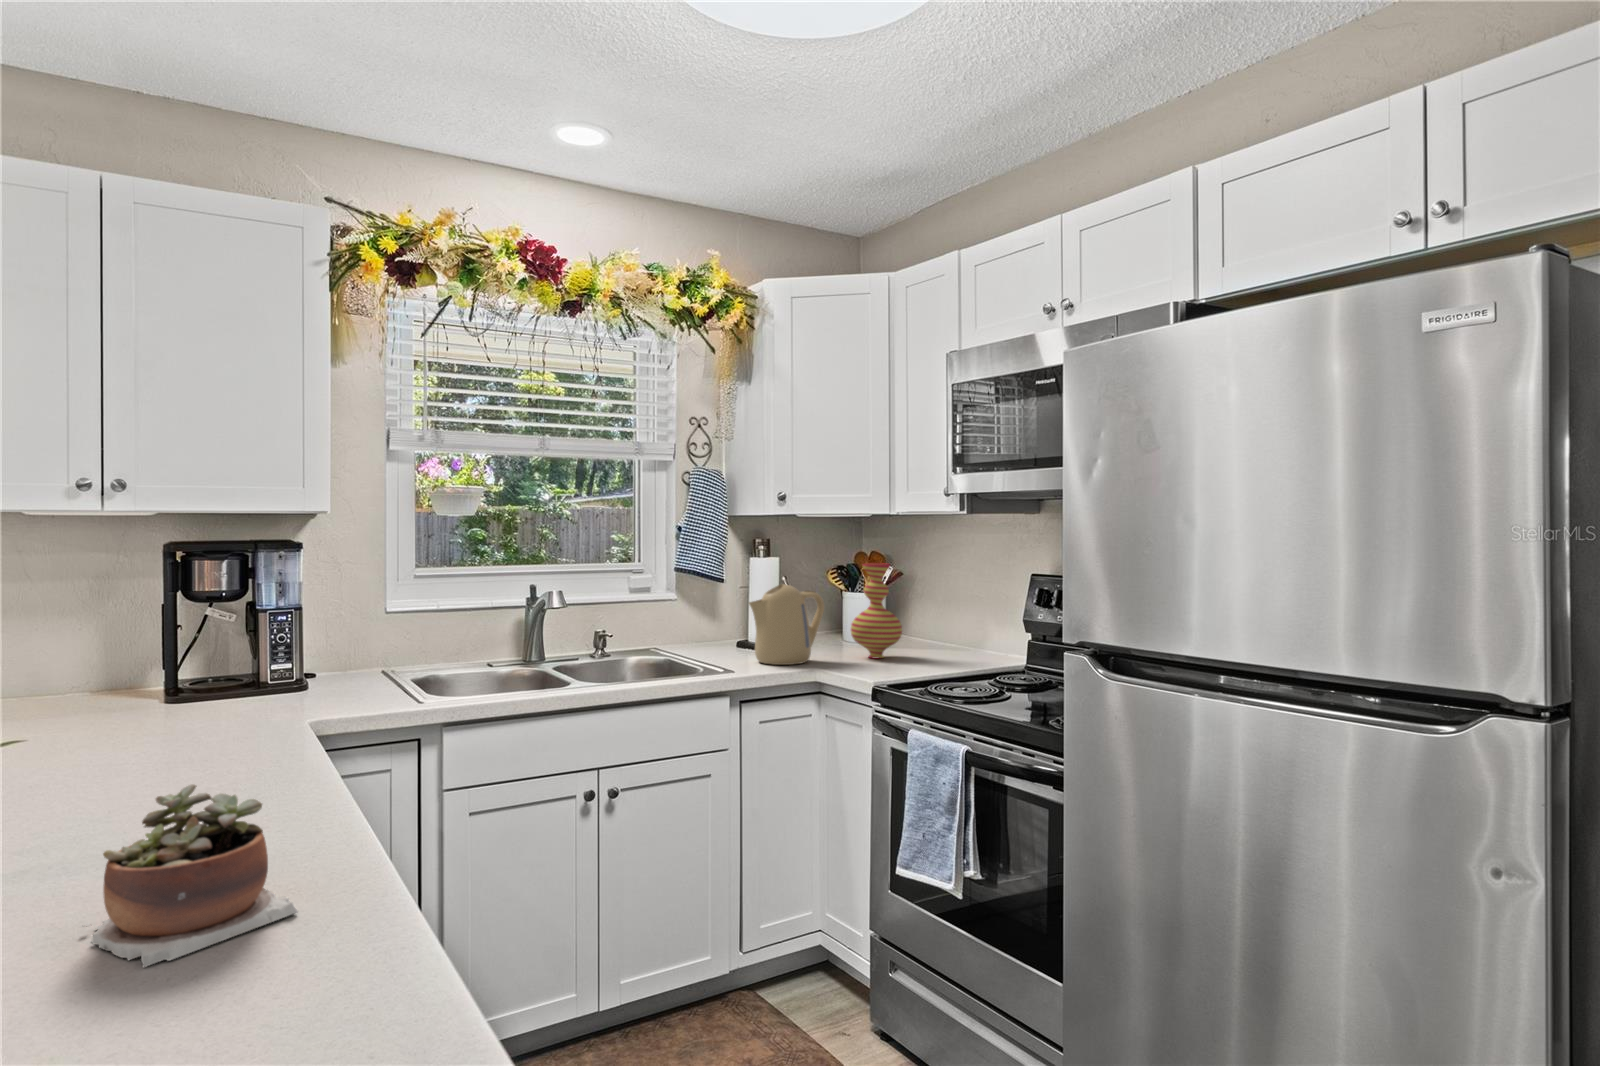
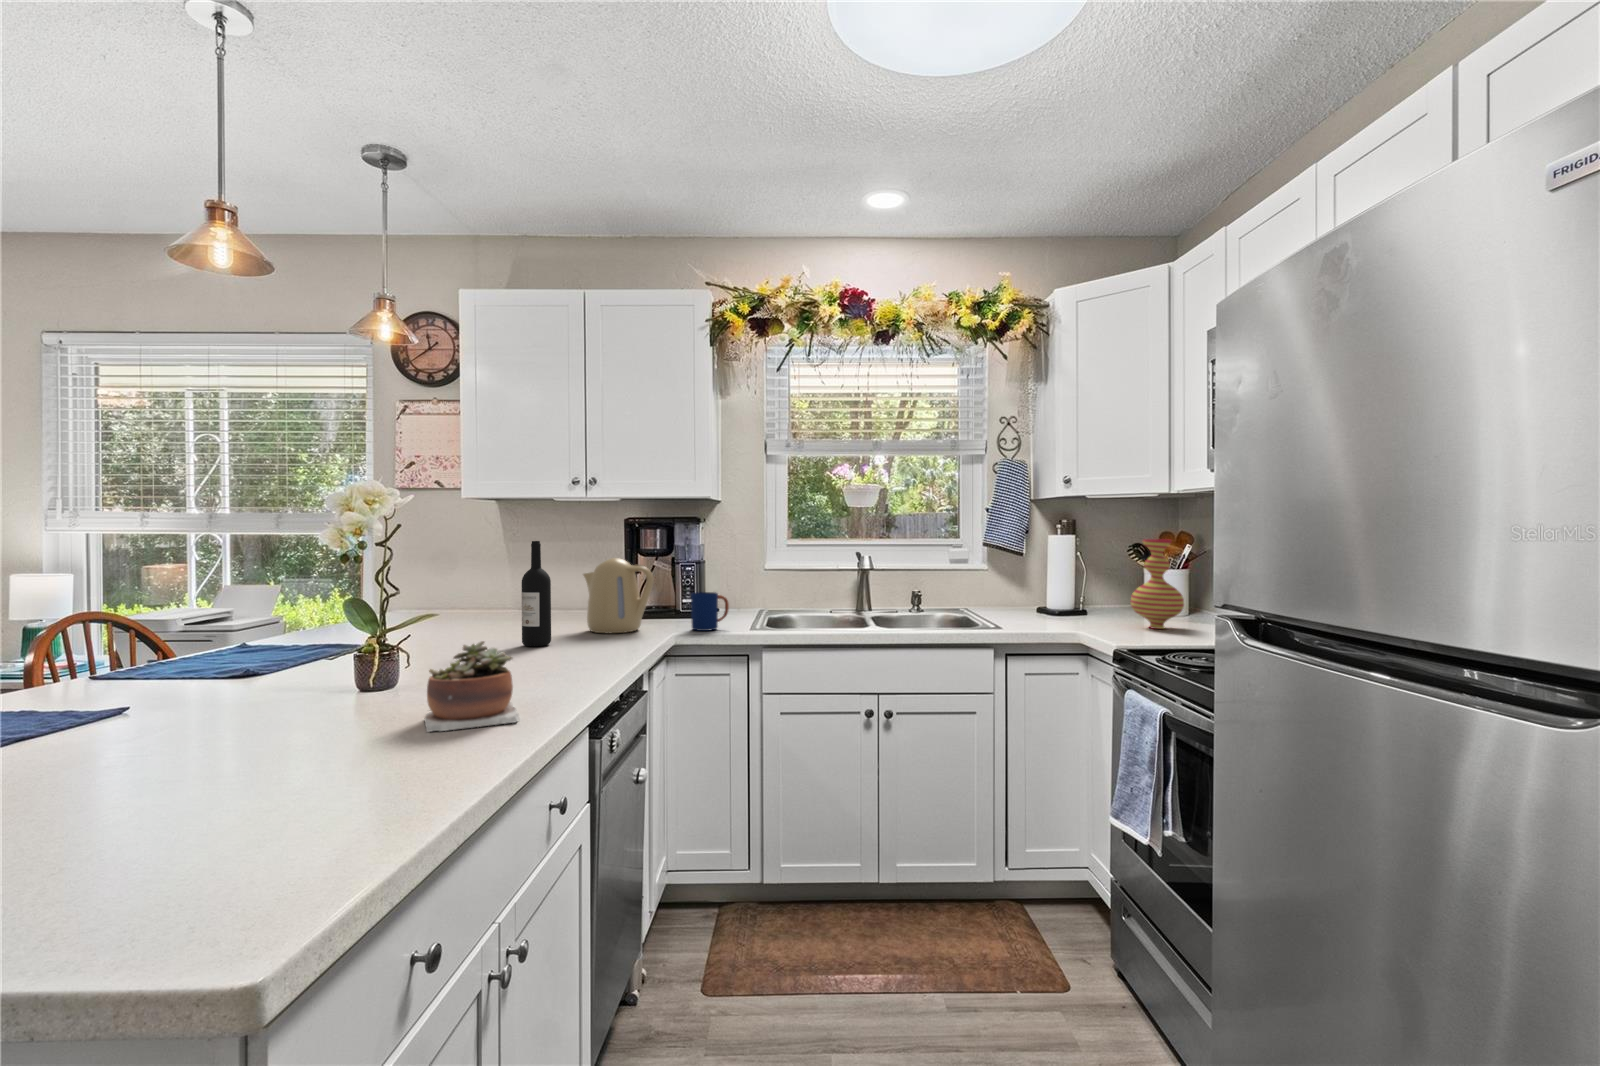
kettle: present [749,584,824,665] -> present [583,558,654,633]
wine bottle: none [53,590,113,771] -> present [522,541,551,646]
mug: none [327,652,384,711] -> present [691,592,729,631]

